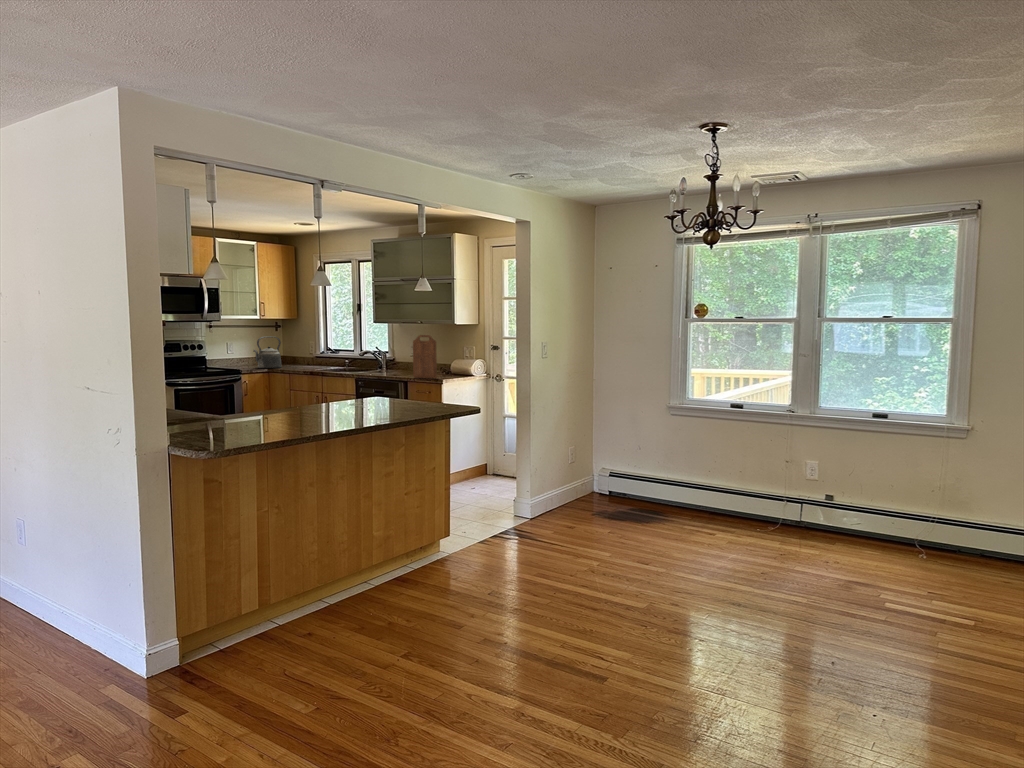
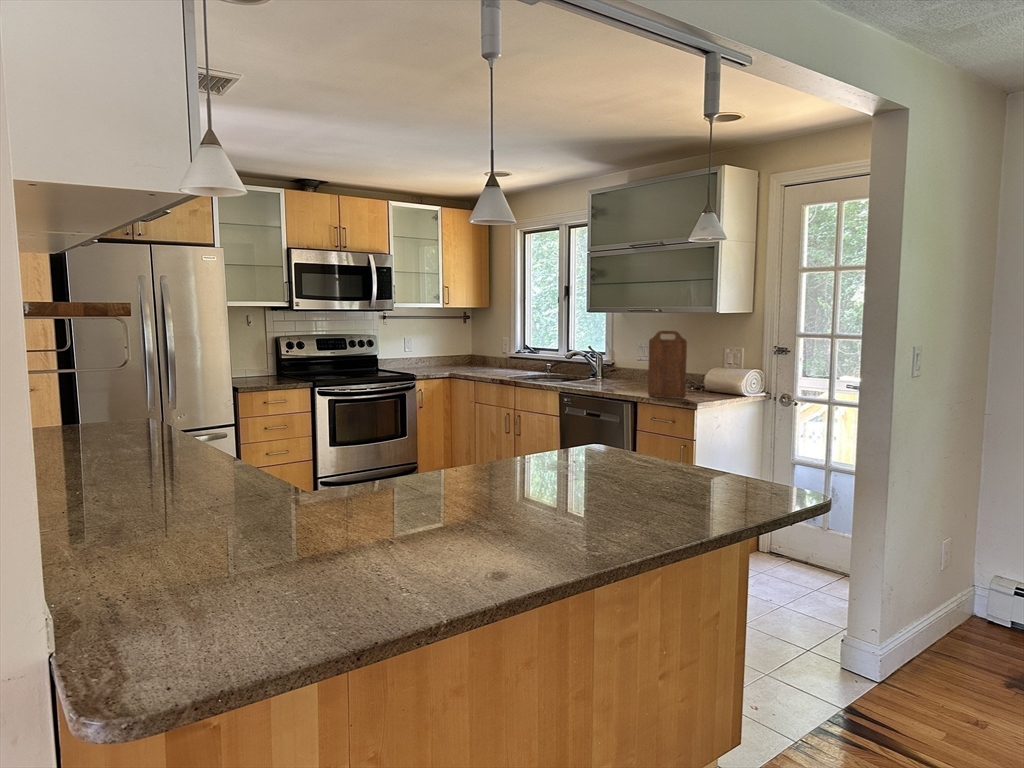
kettle: present [254,337,281,368] -> none [432,331,467,372]

